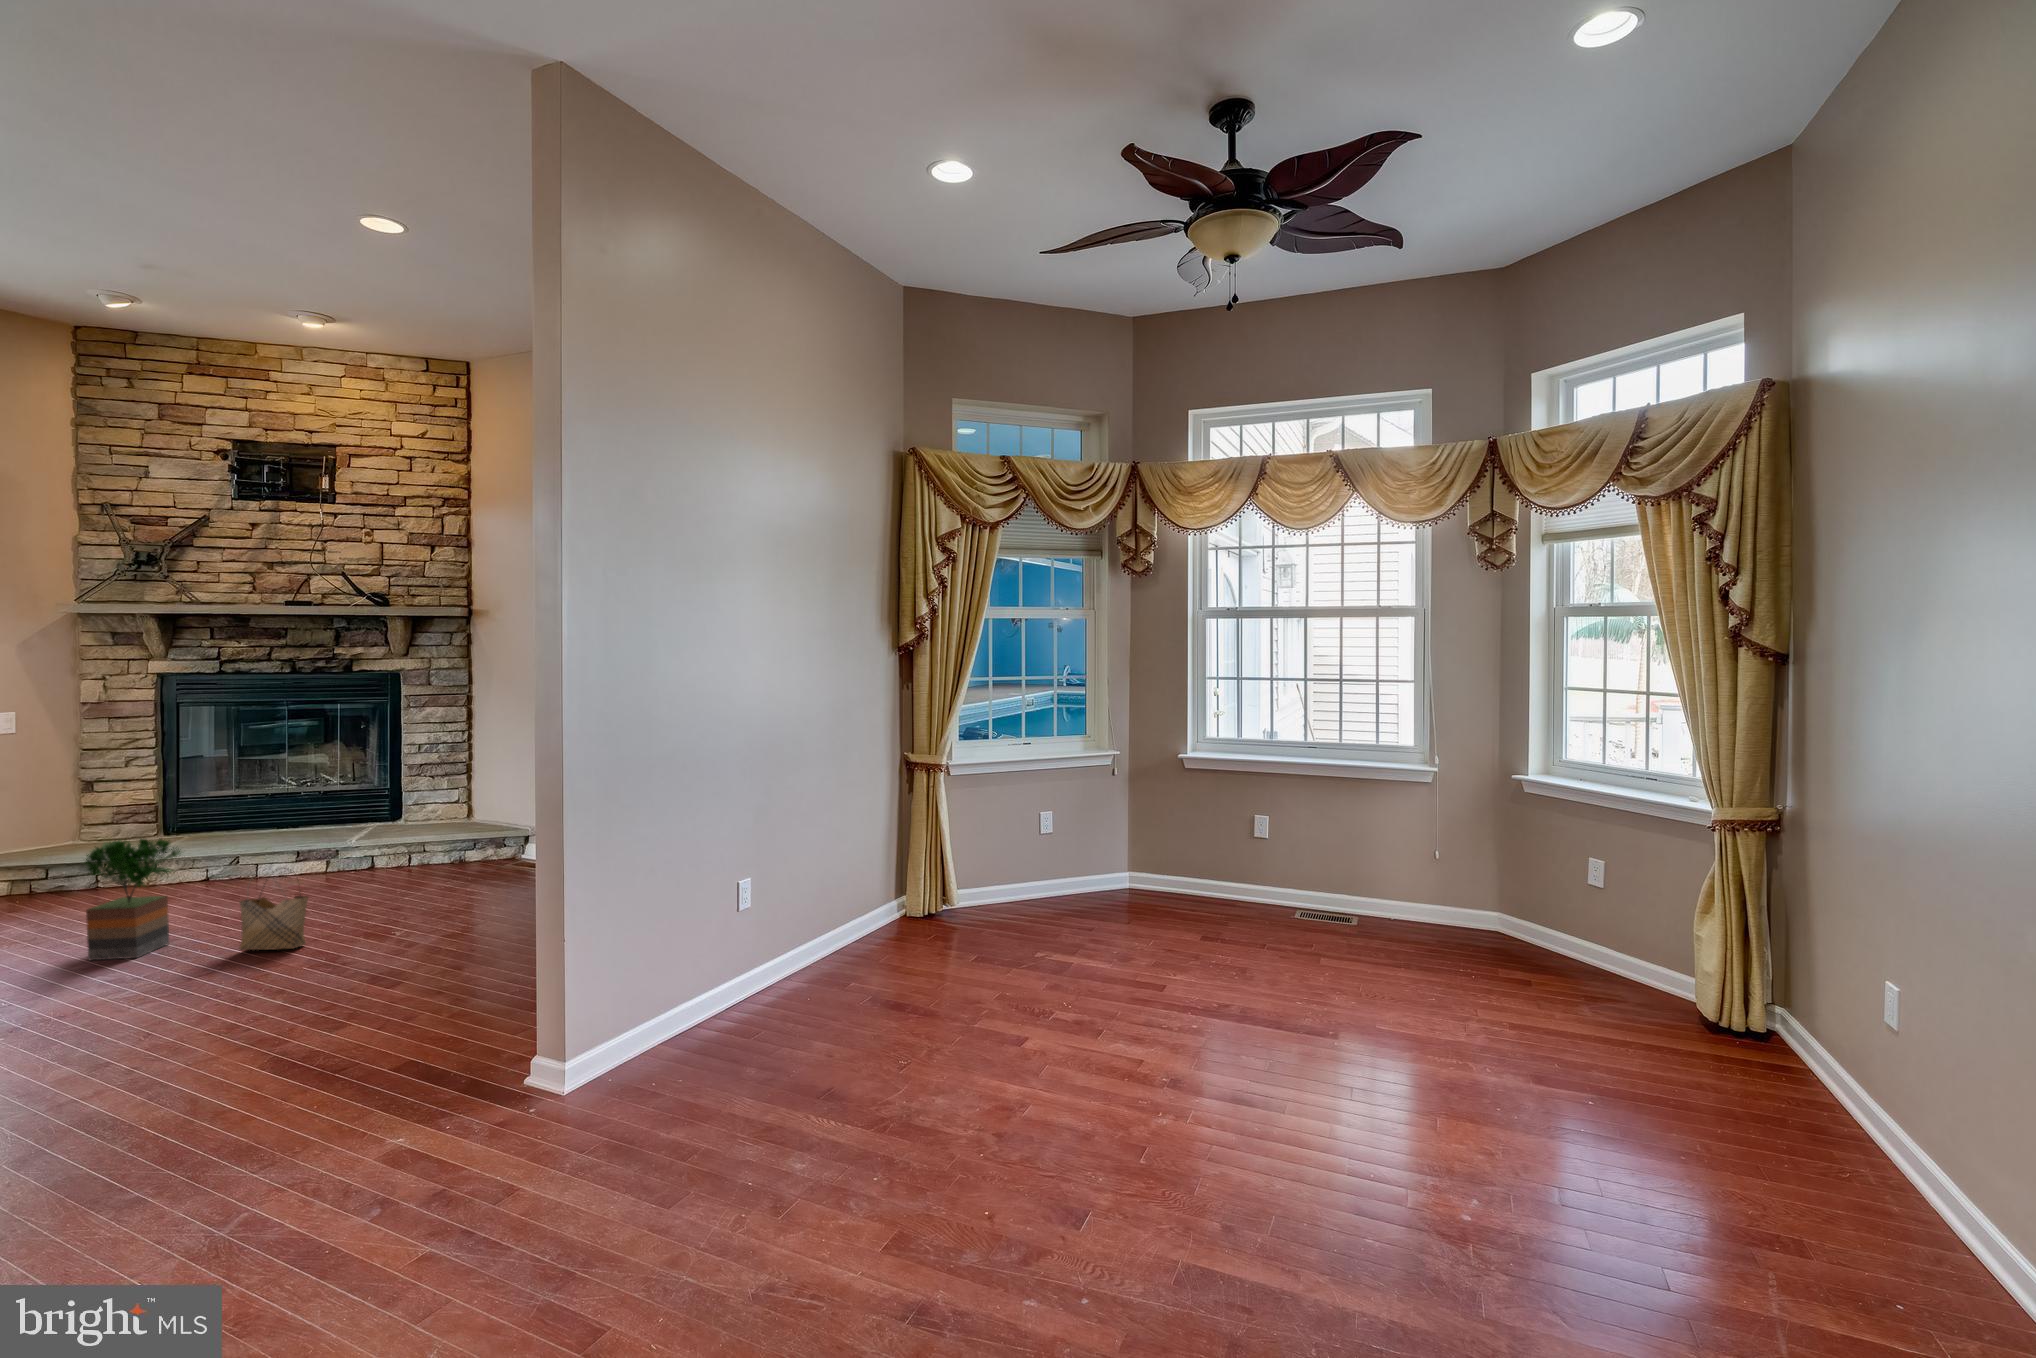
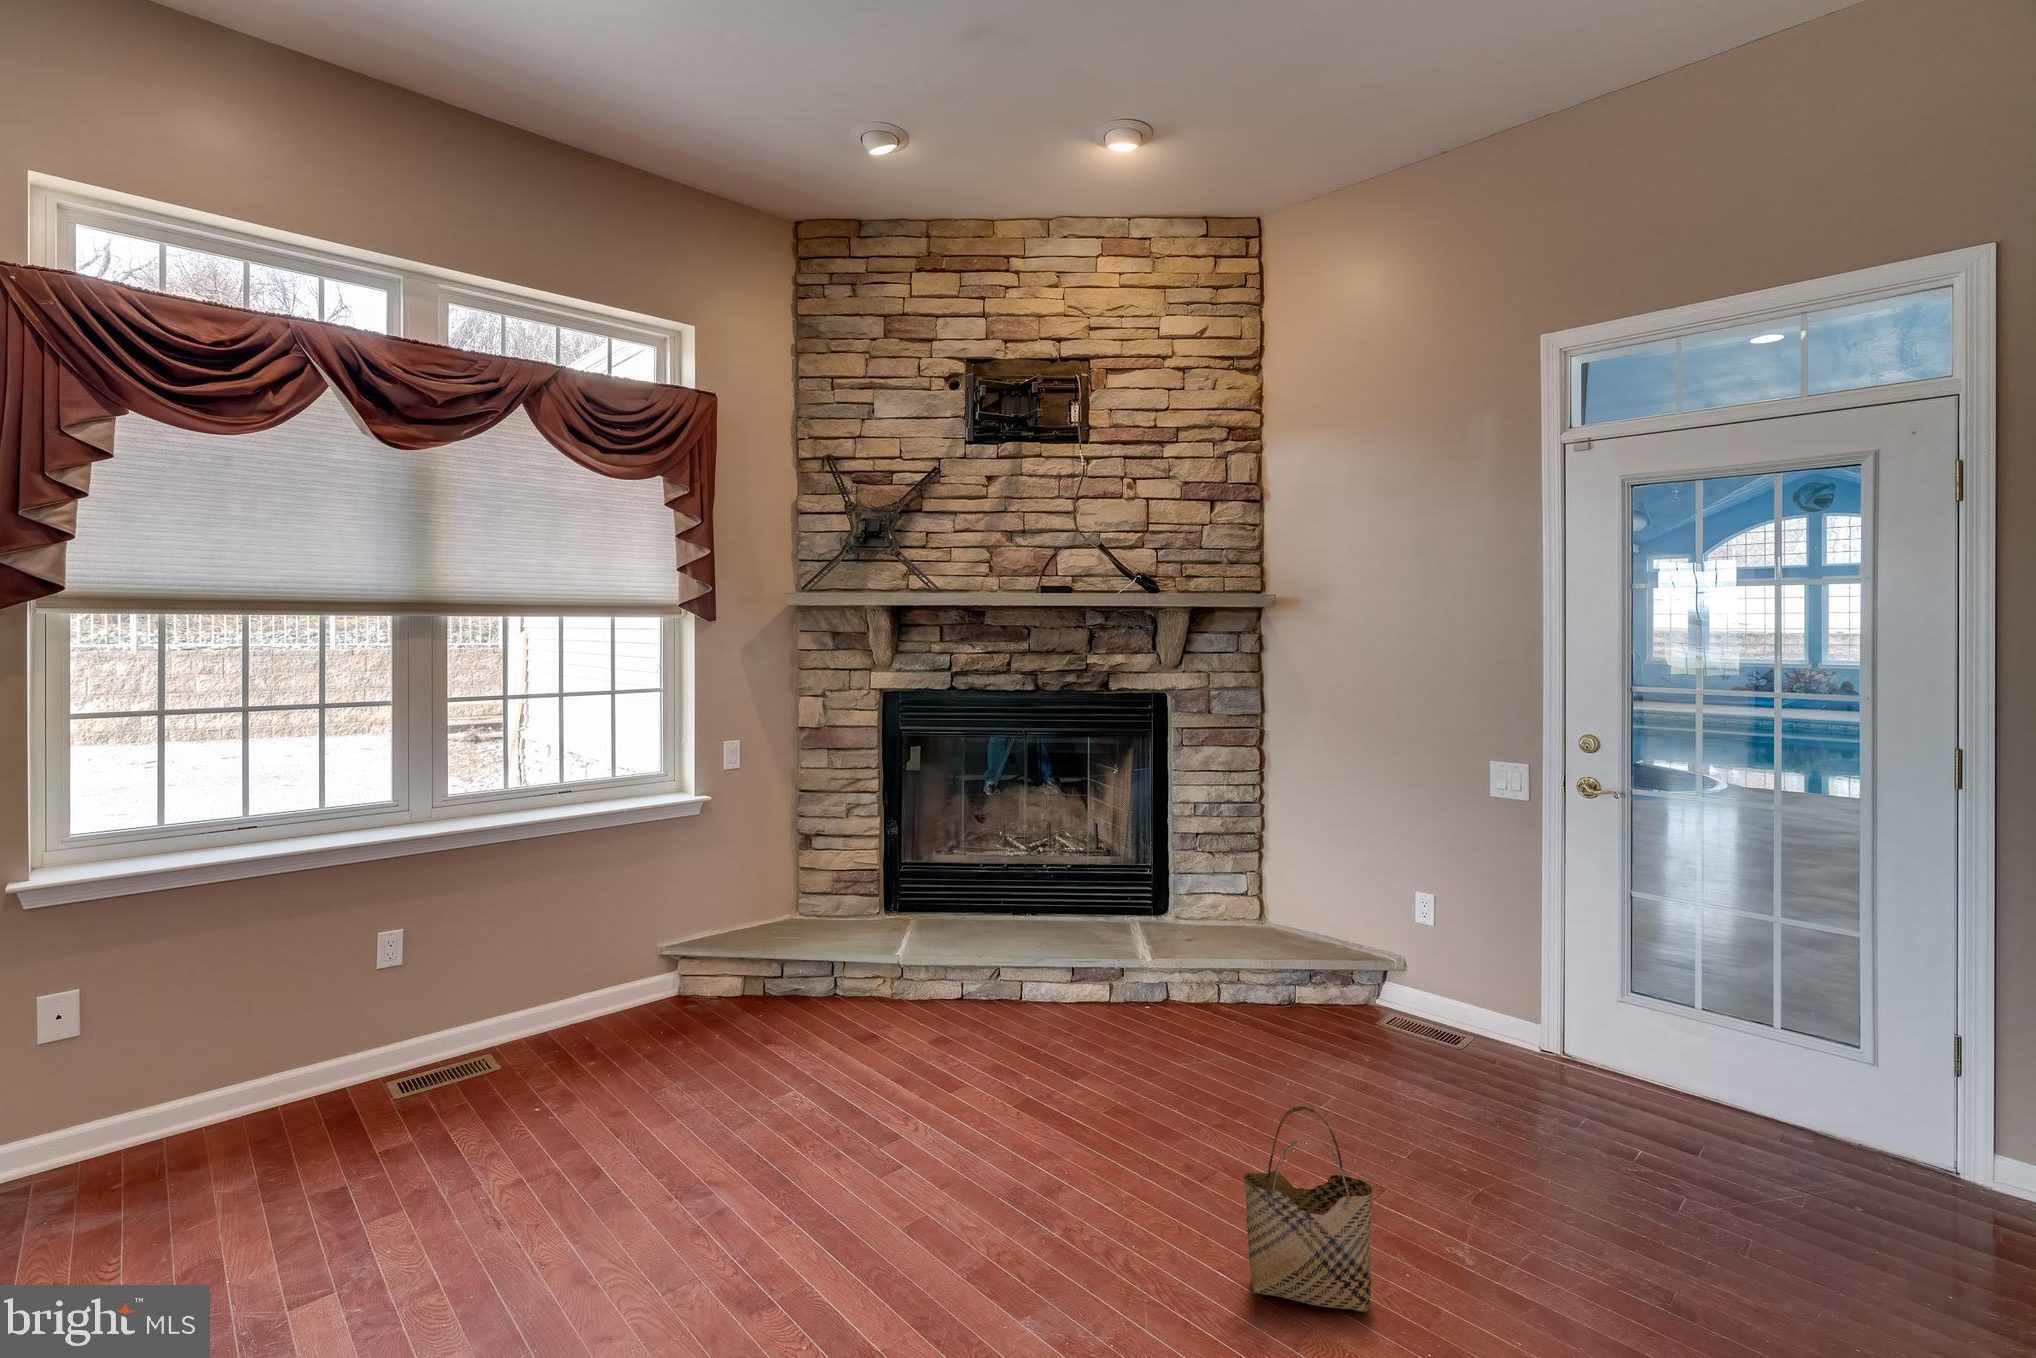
potted tree: present [85,839,181,960] -> none [959,1008,1108,1271]

